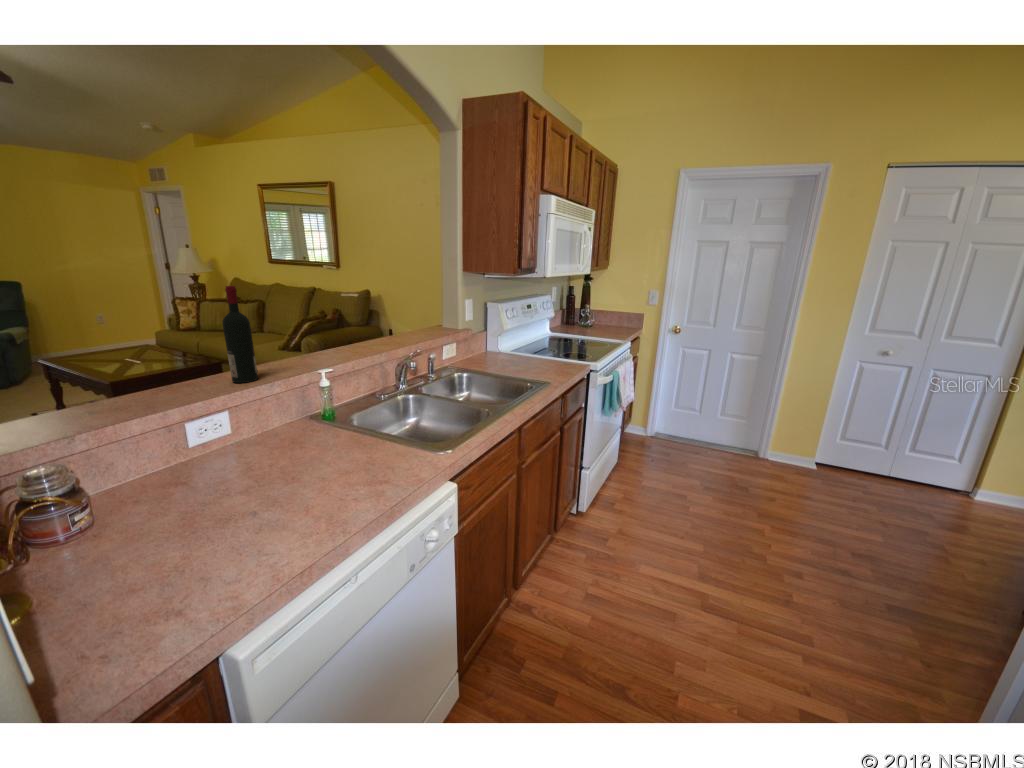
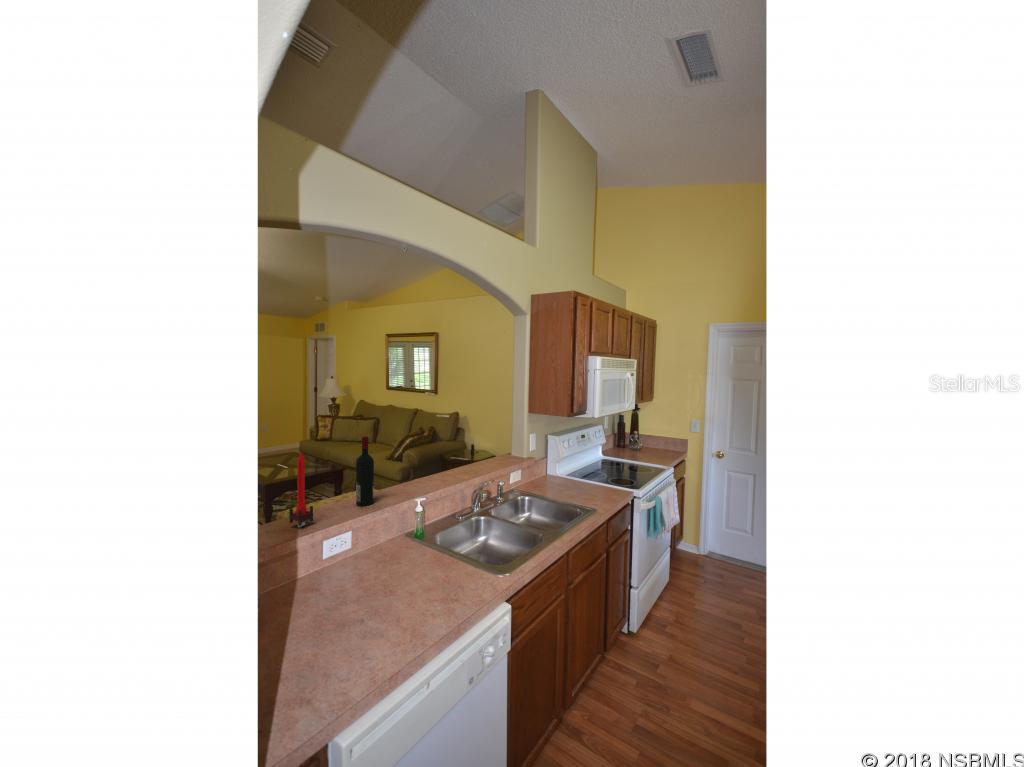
candle: none [117,300,165,409] -> present [289,453,313,527]

